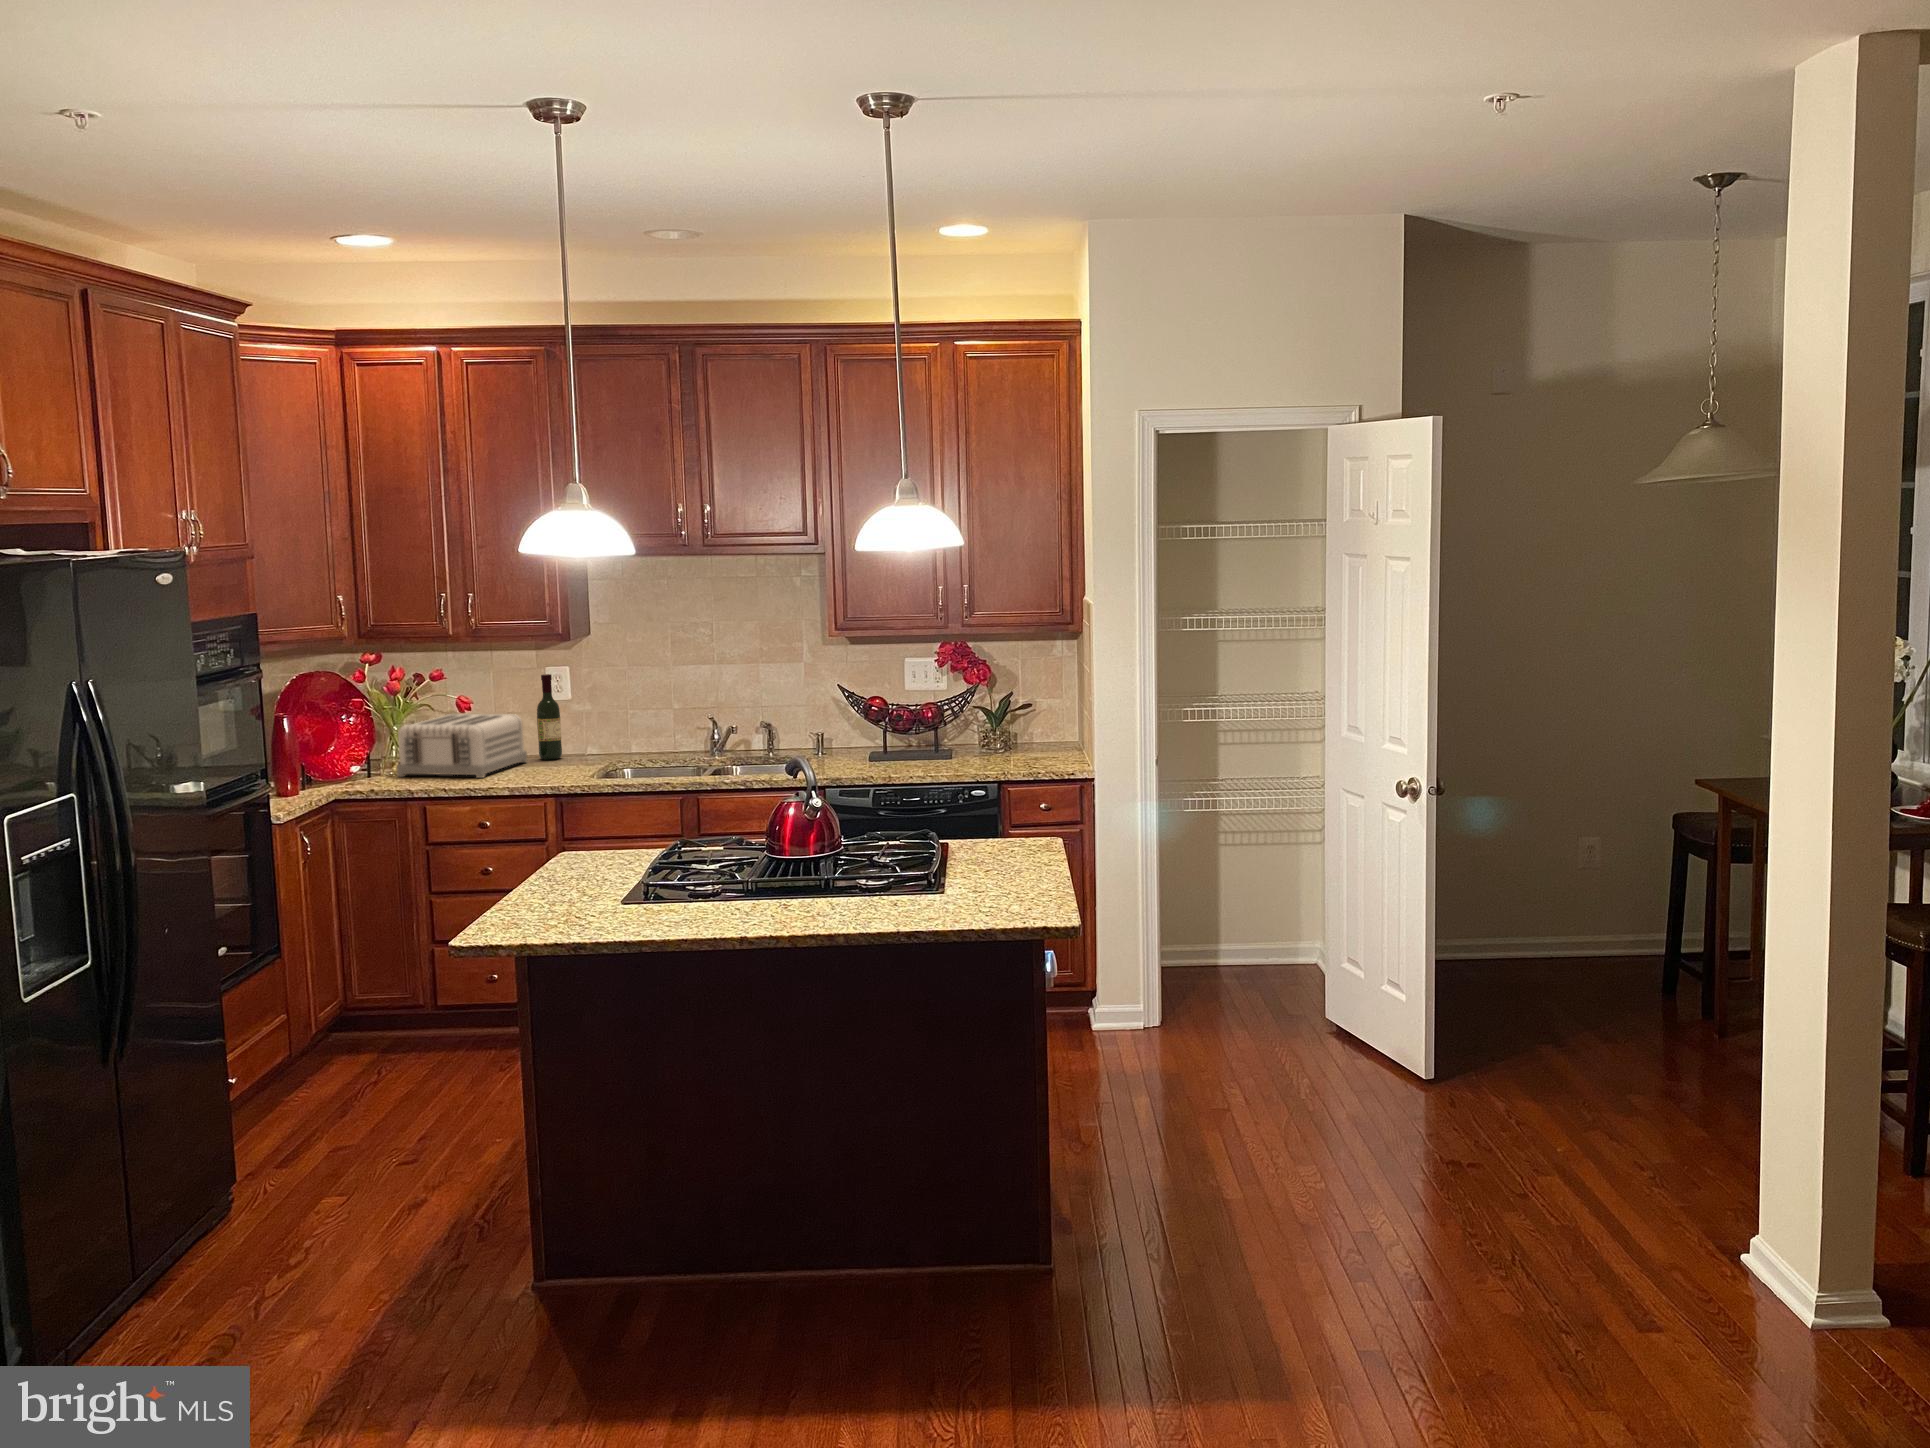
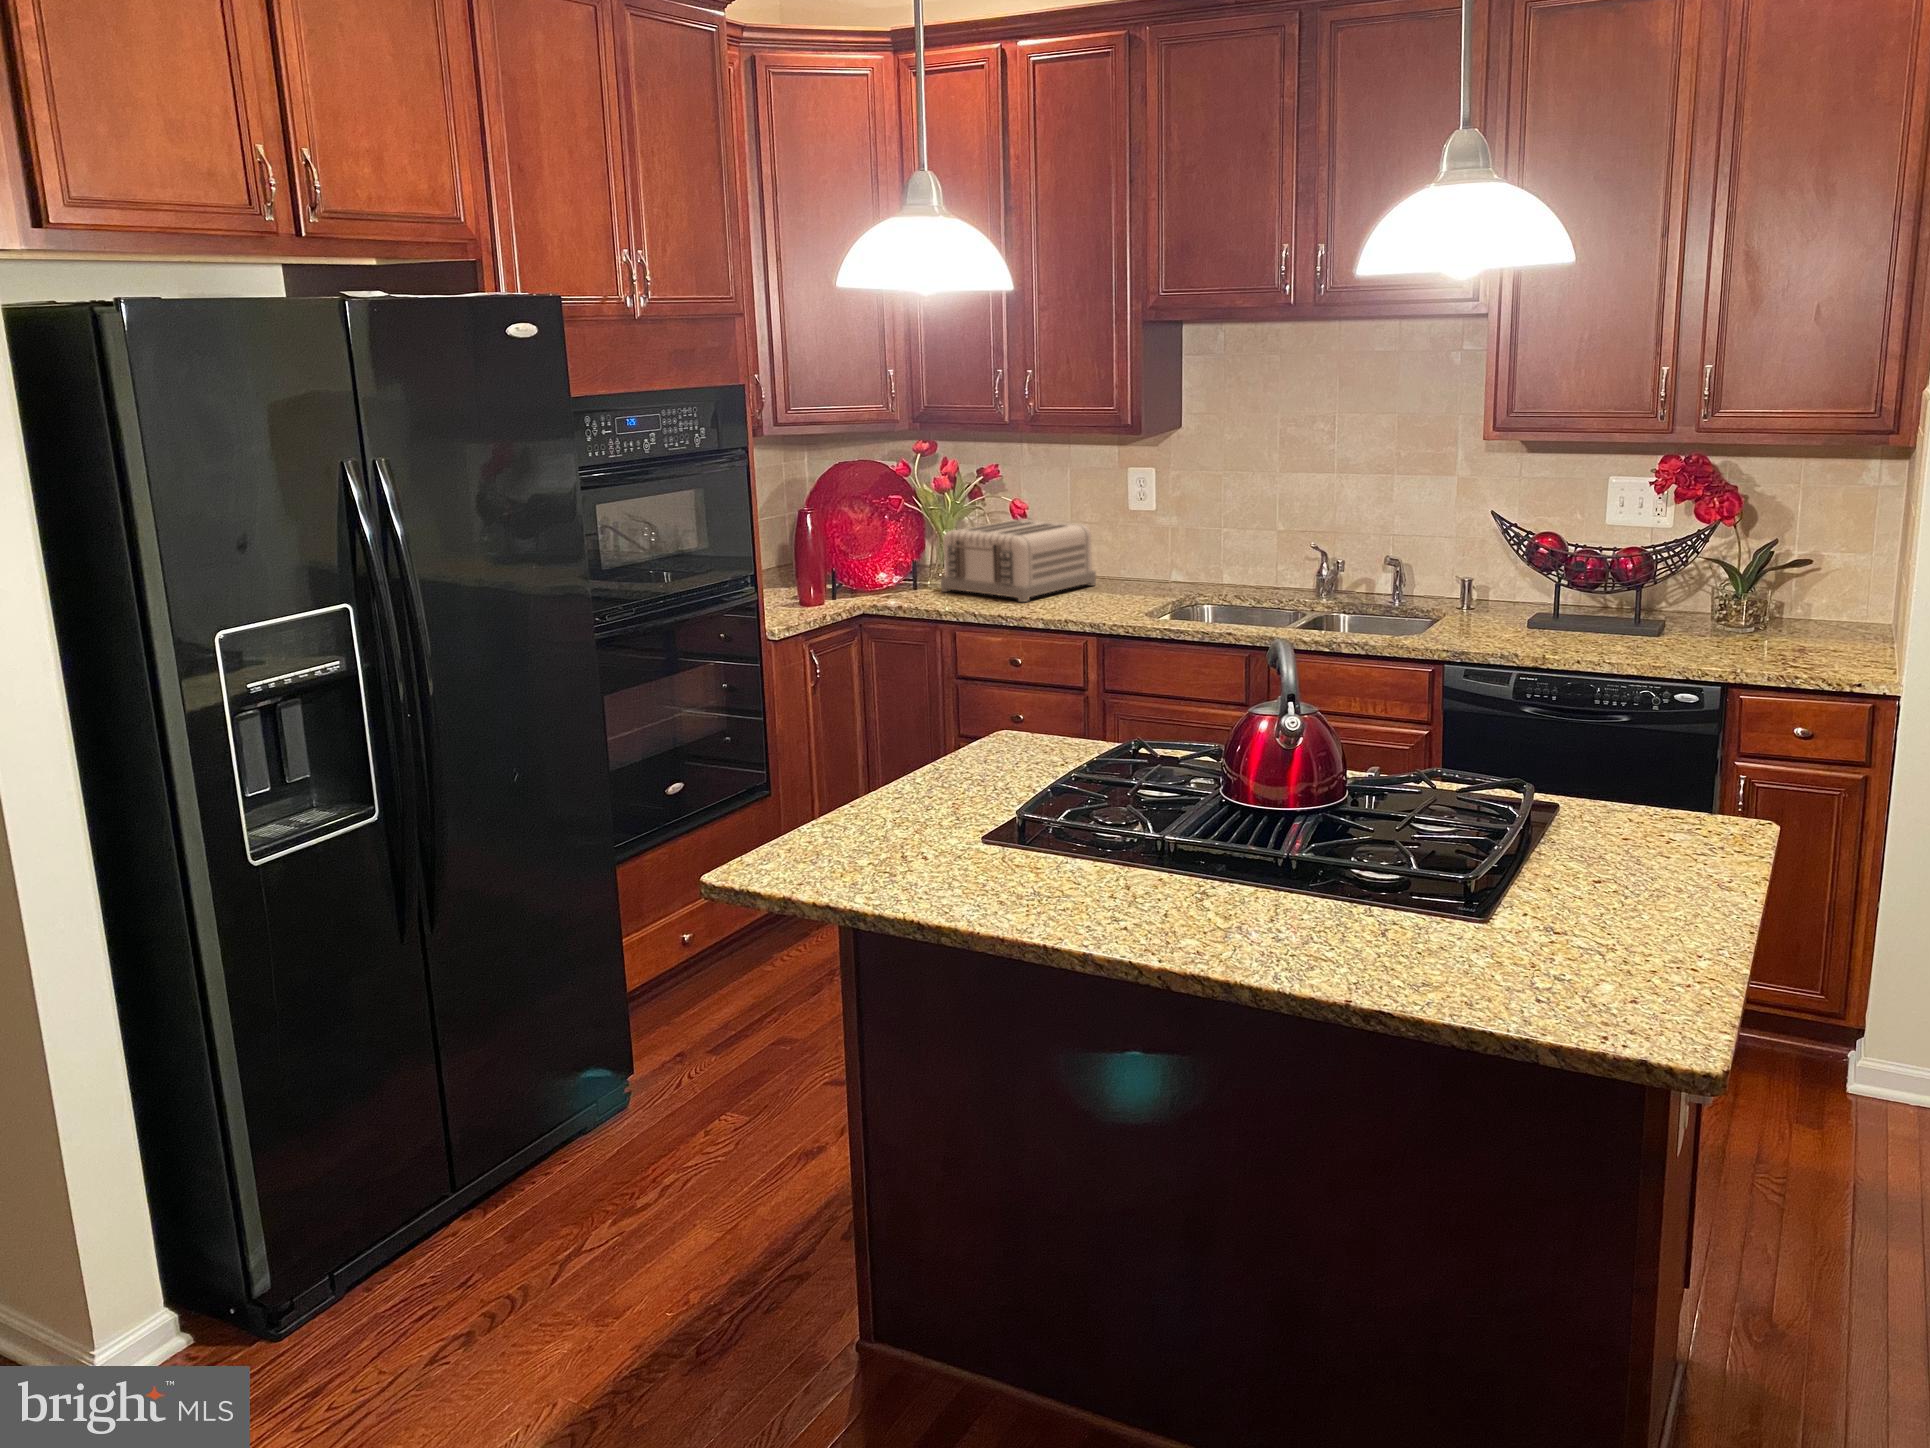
wine bottle: present [537,674,562,760] -> none [1112,476,1140,584]

